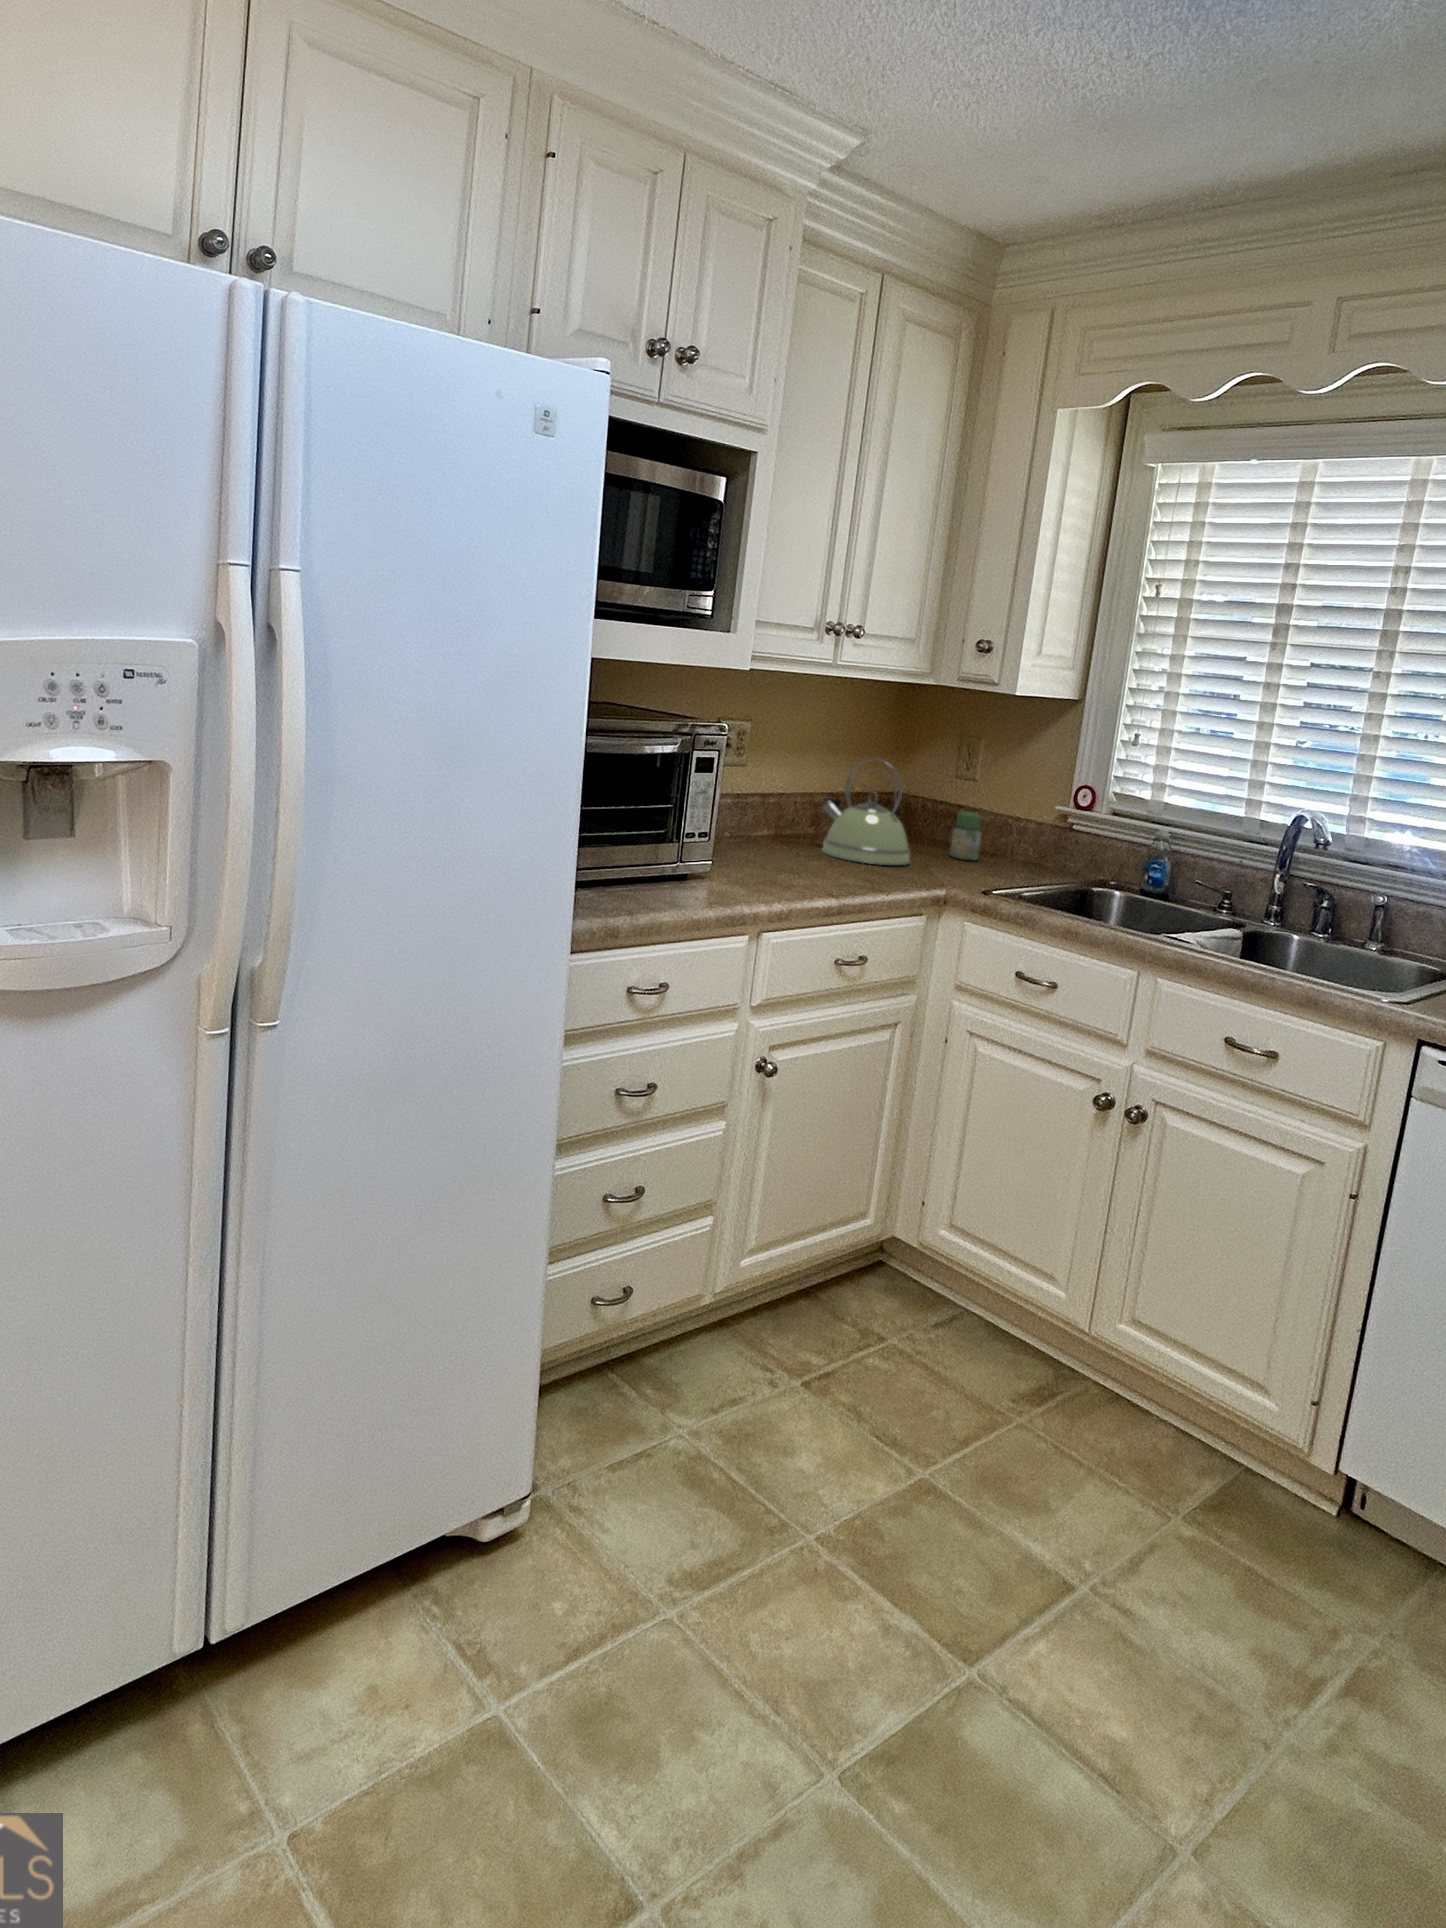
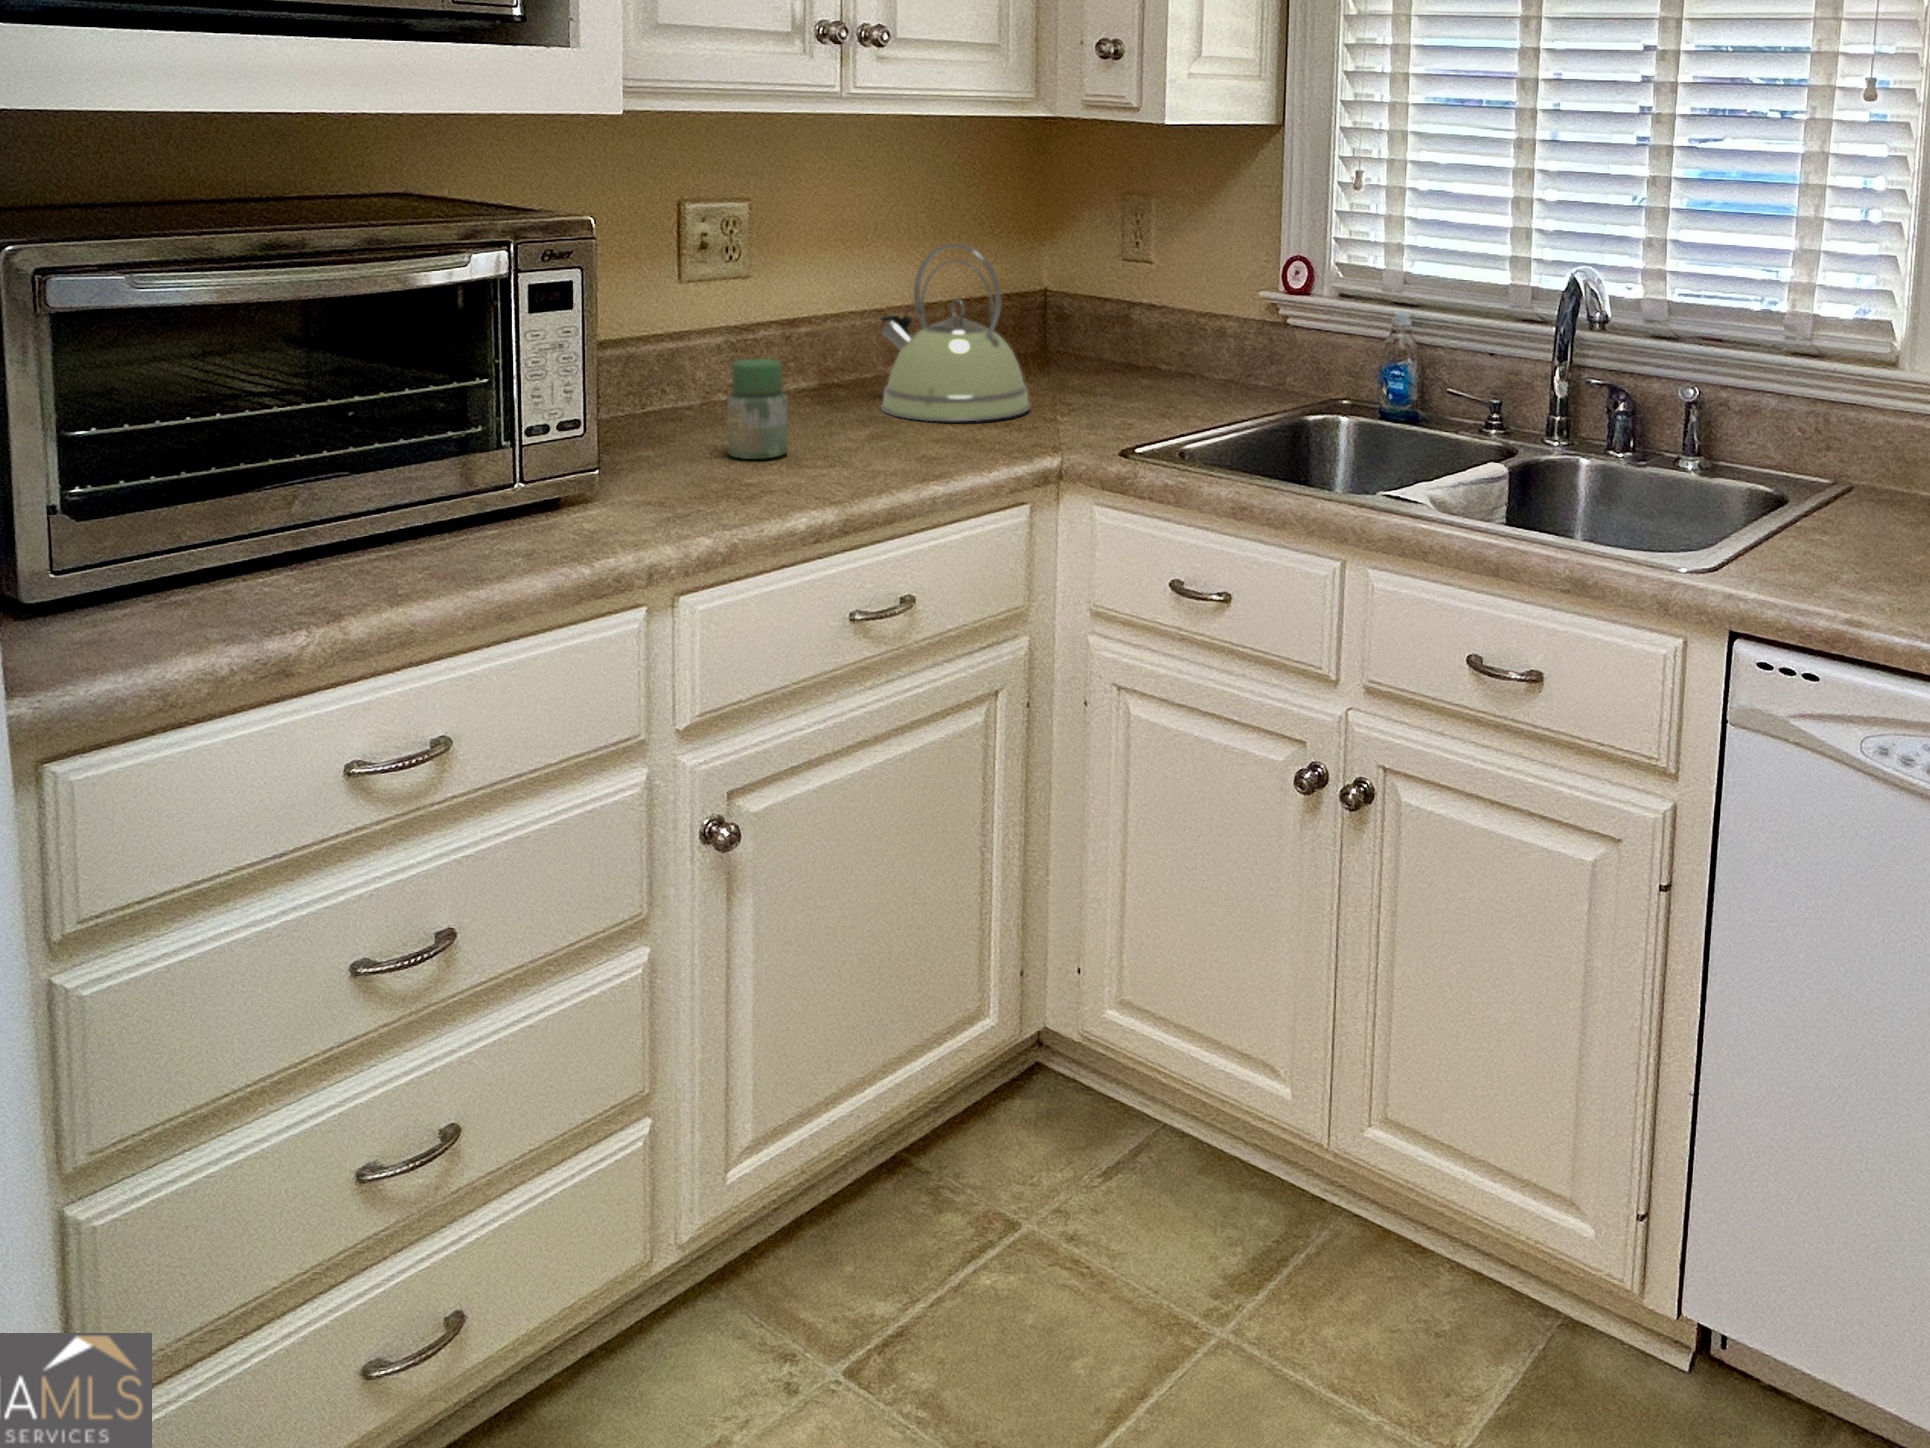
jar: present [950,812,981,861] -> present [727,359,788,459]

